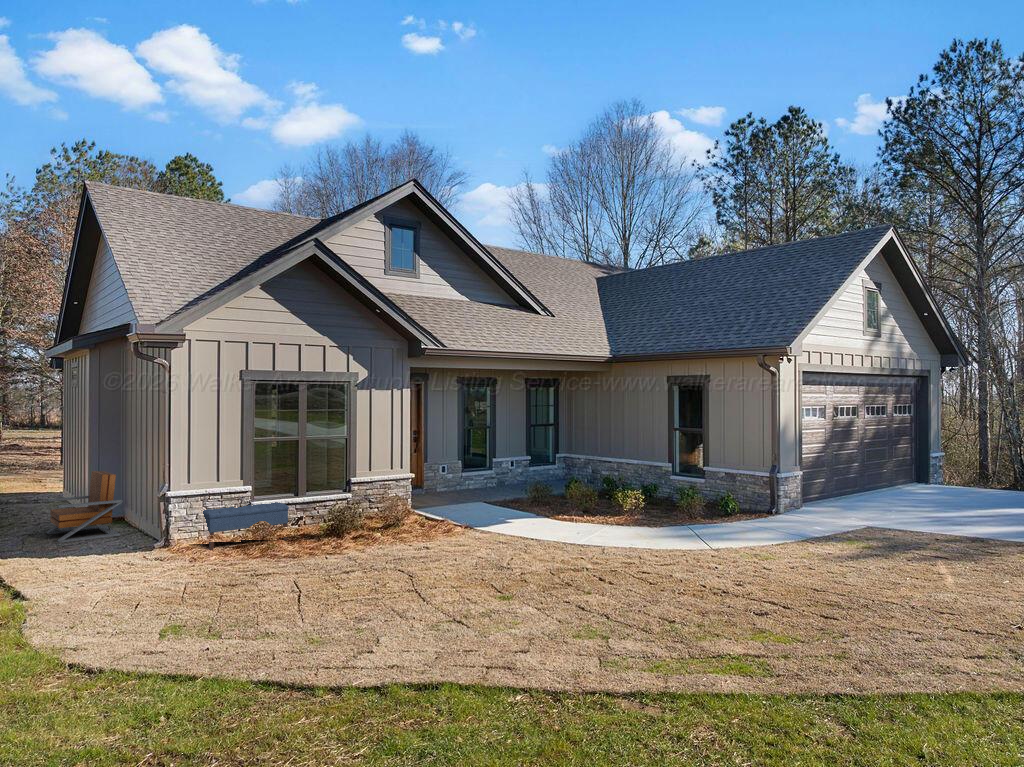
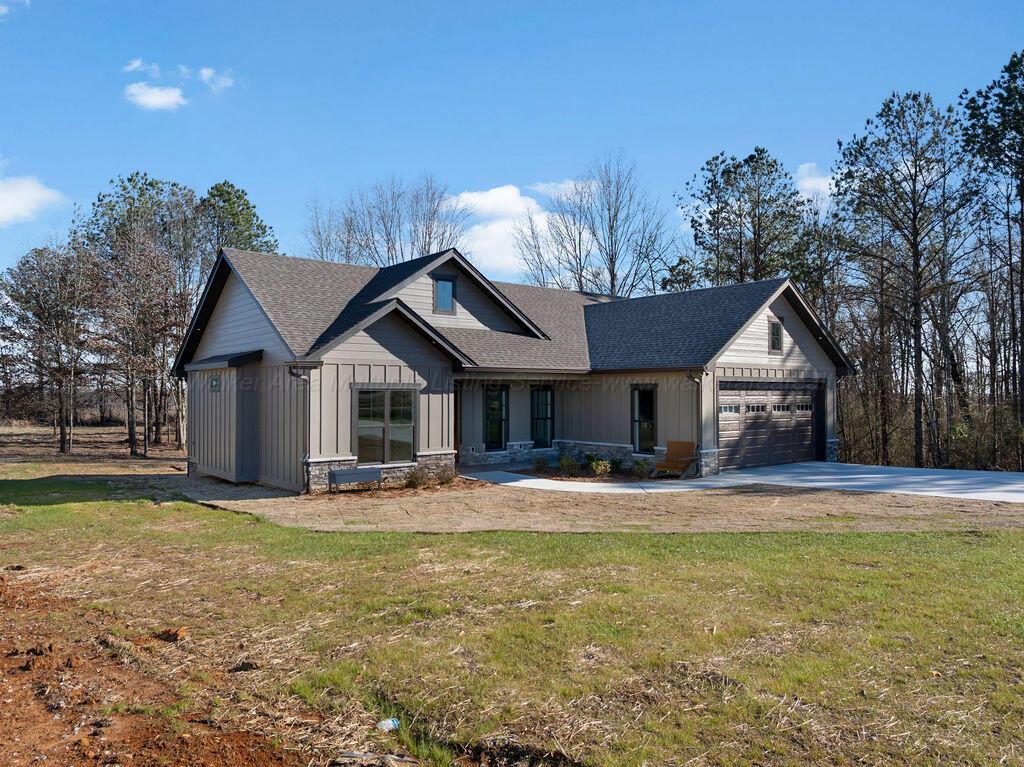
lounge chair: present [47,471,123,543] -> present [650,441,701,480]

